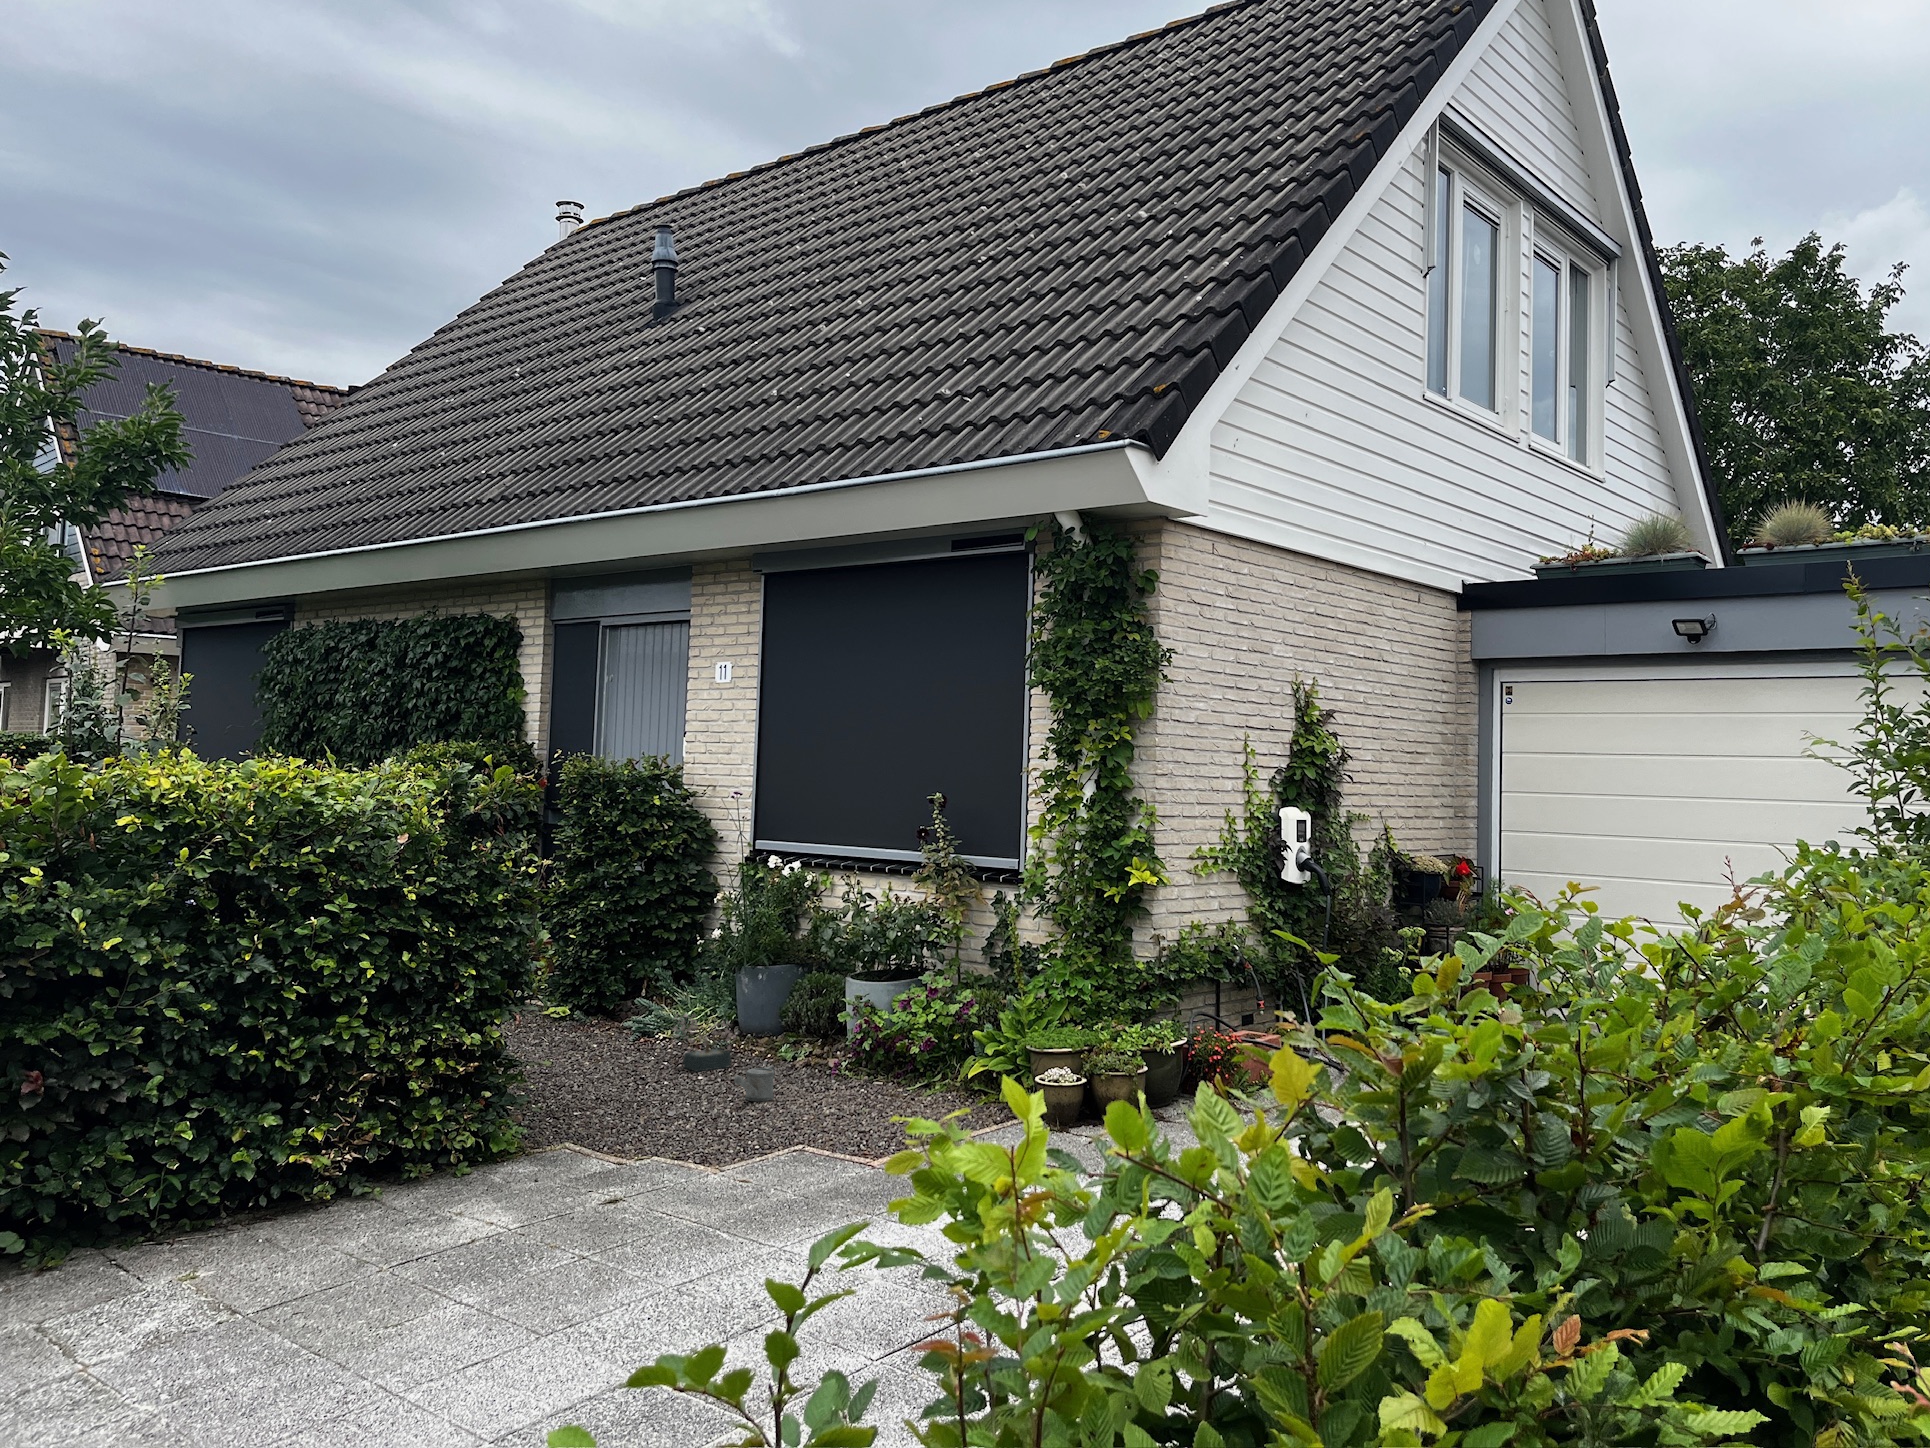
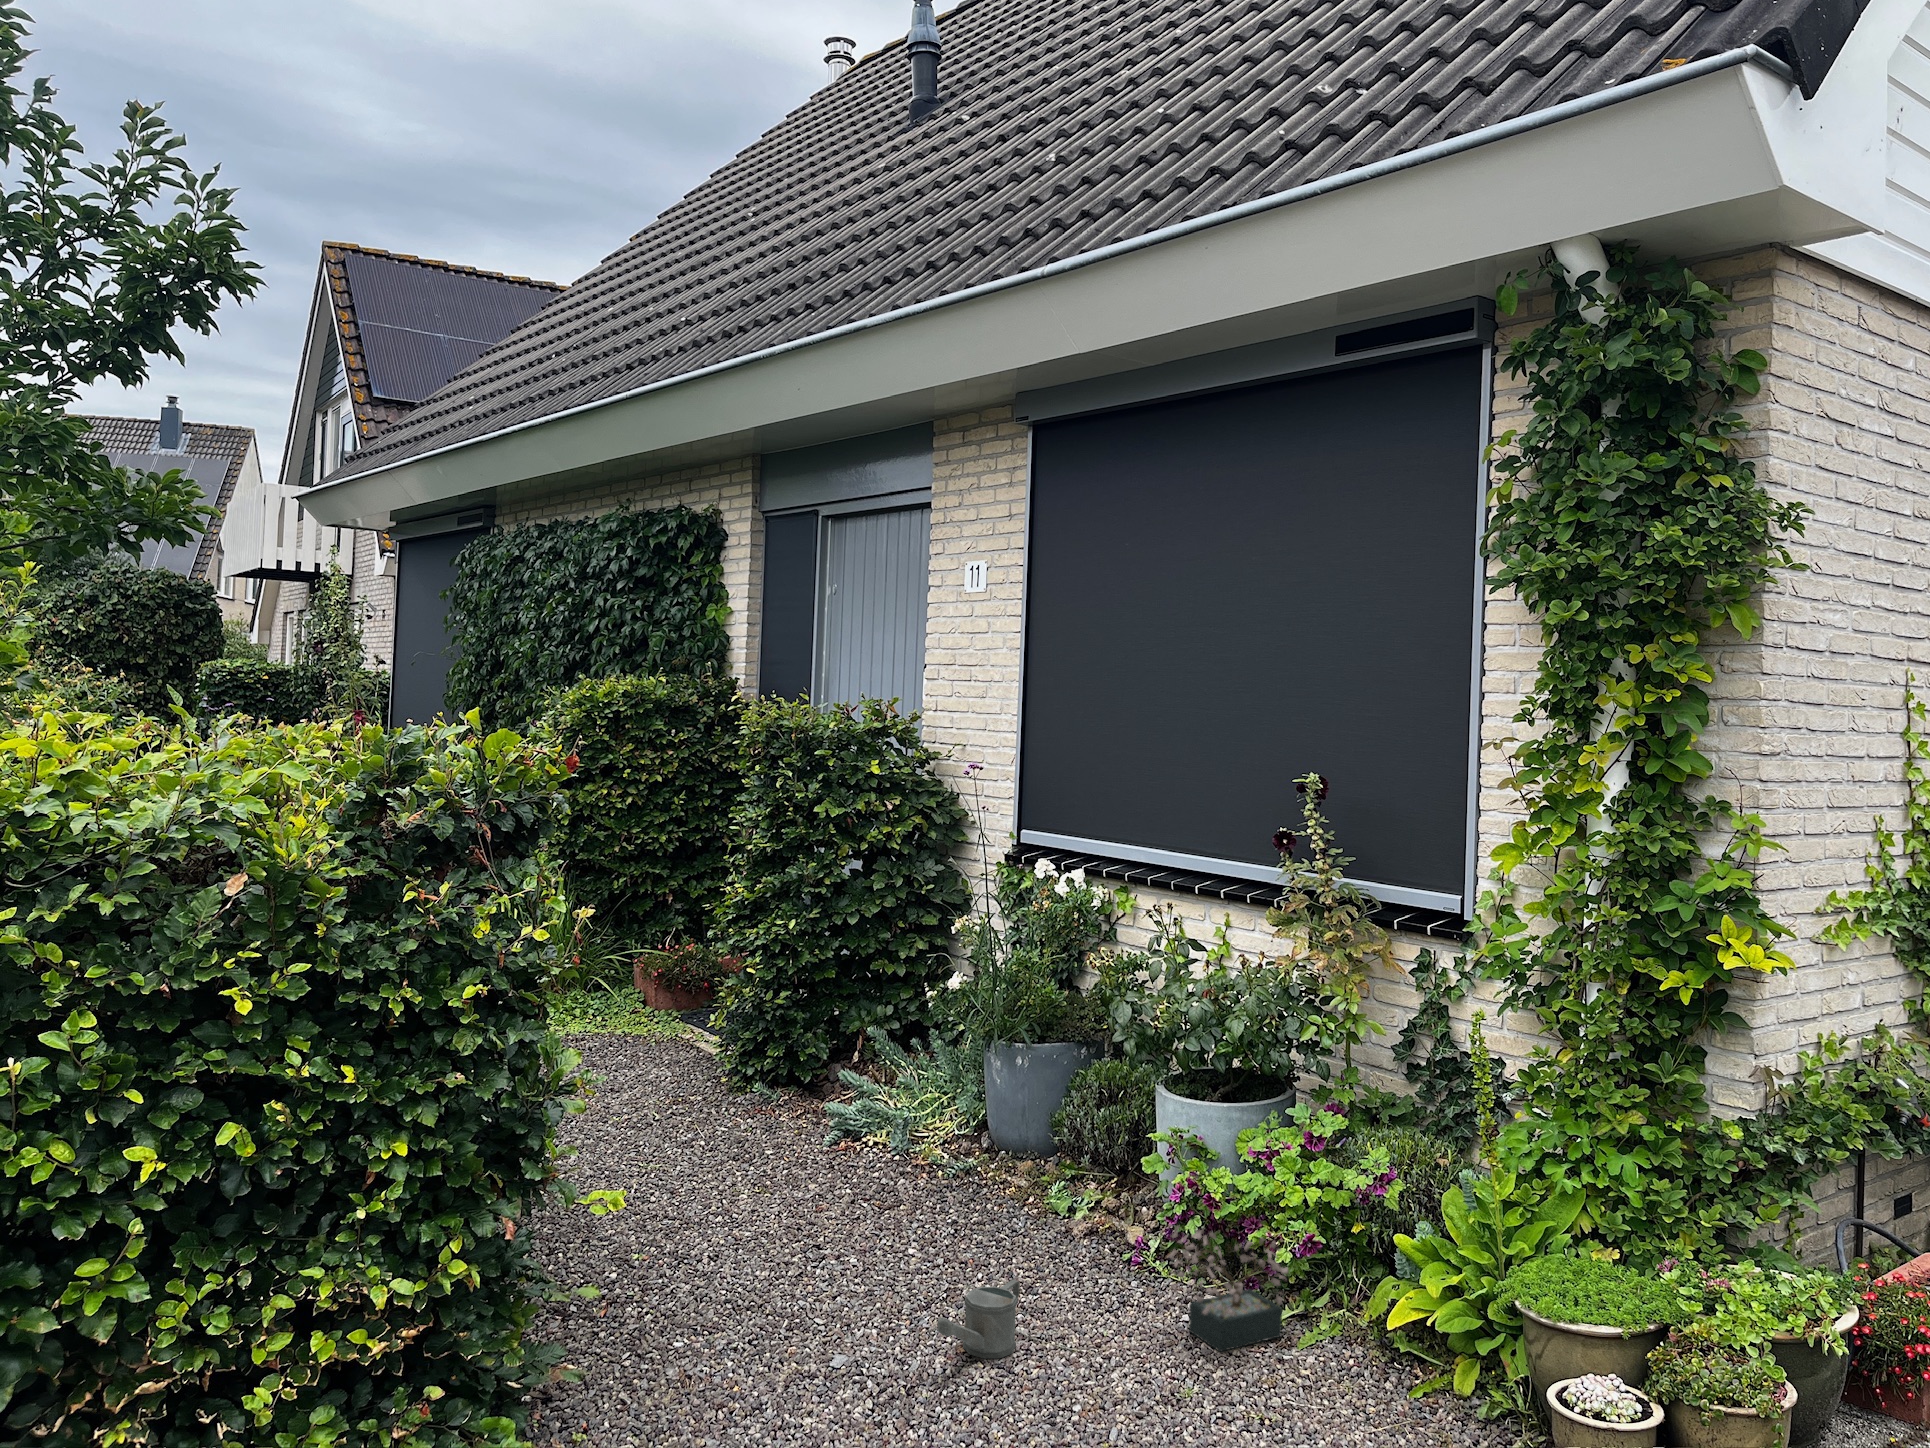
decorative plant: present [673,1014,736,1072] -> present [1169,1226,1288,1352]

